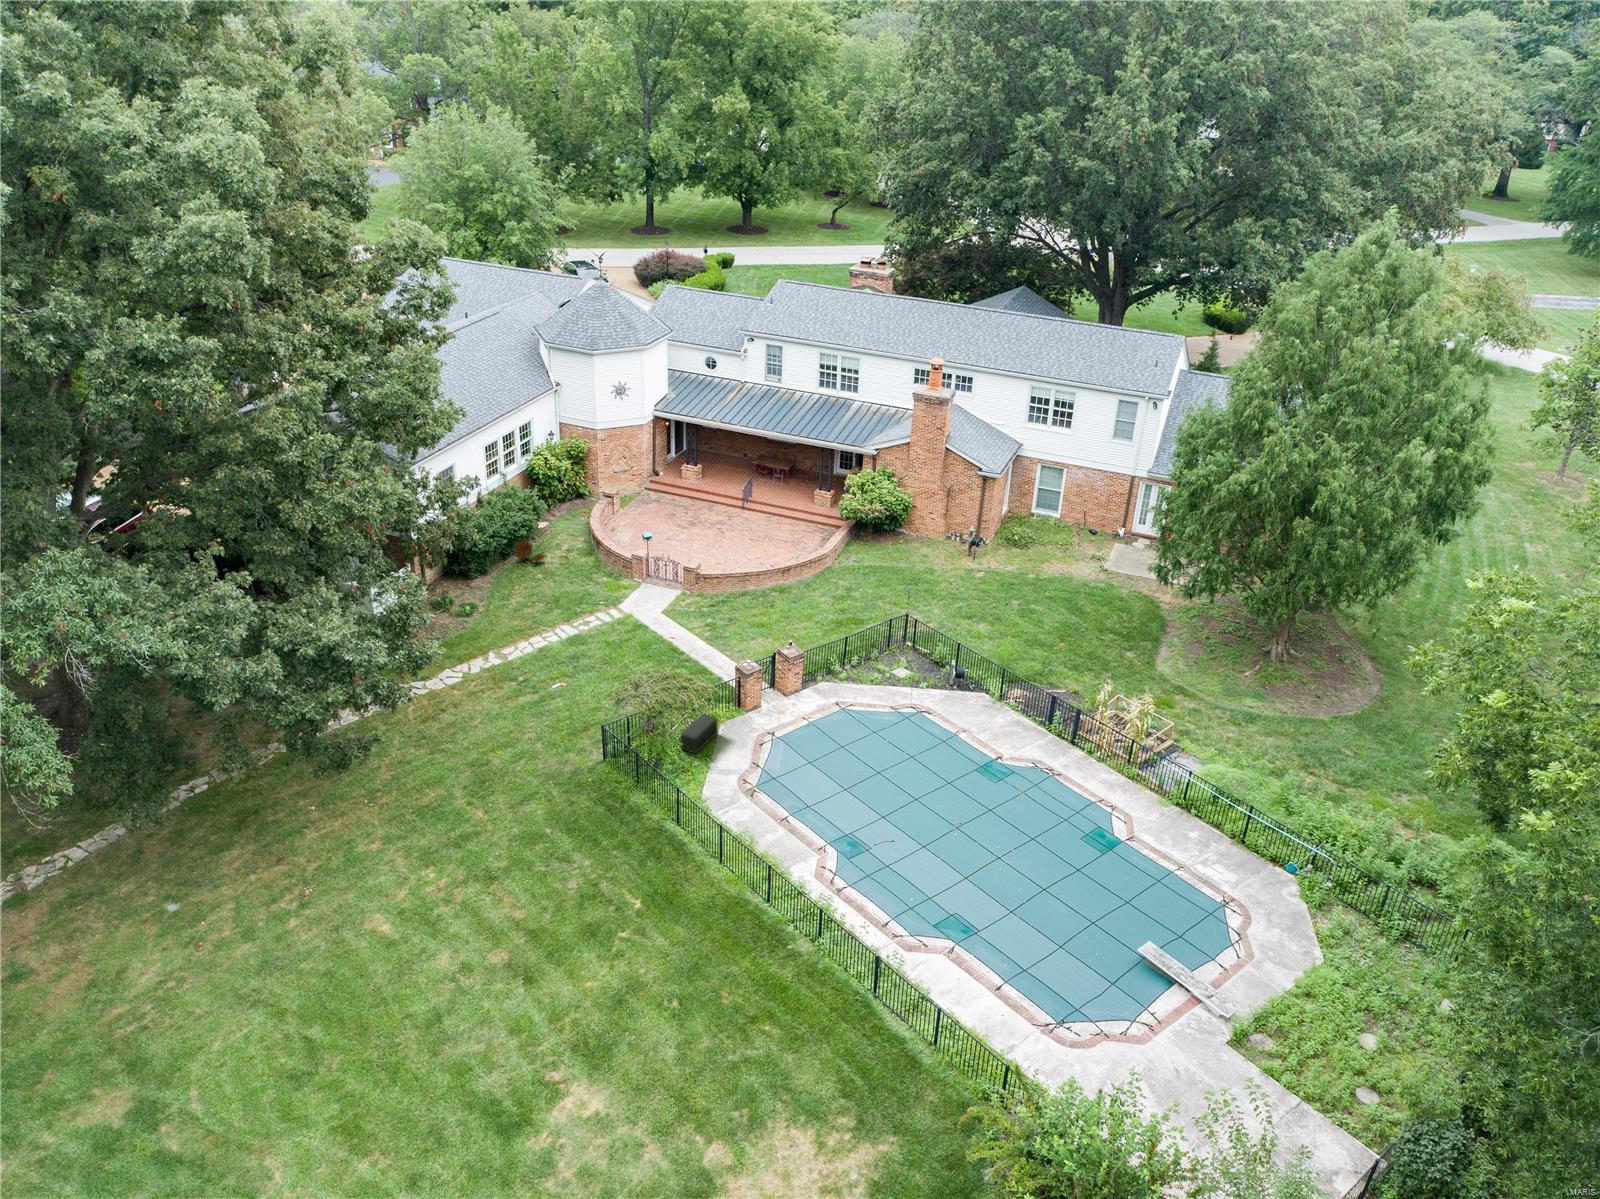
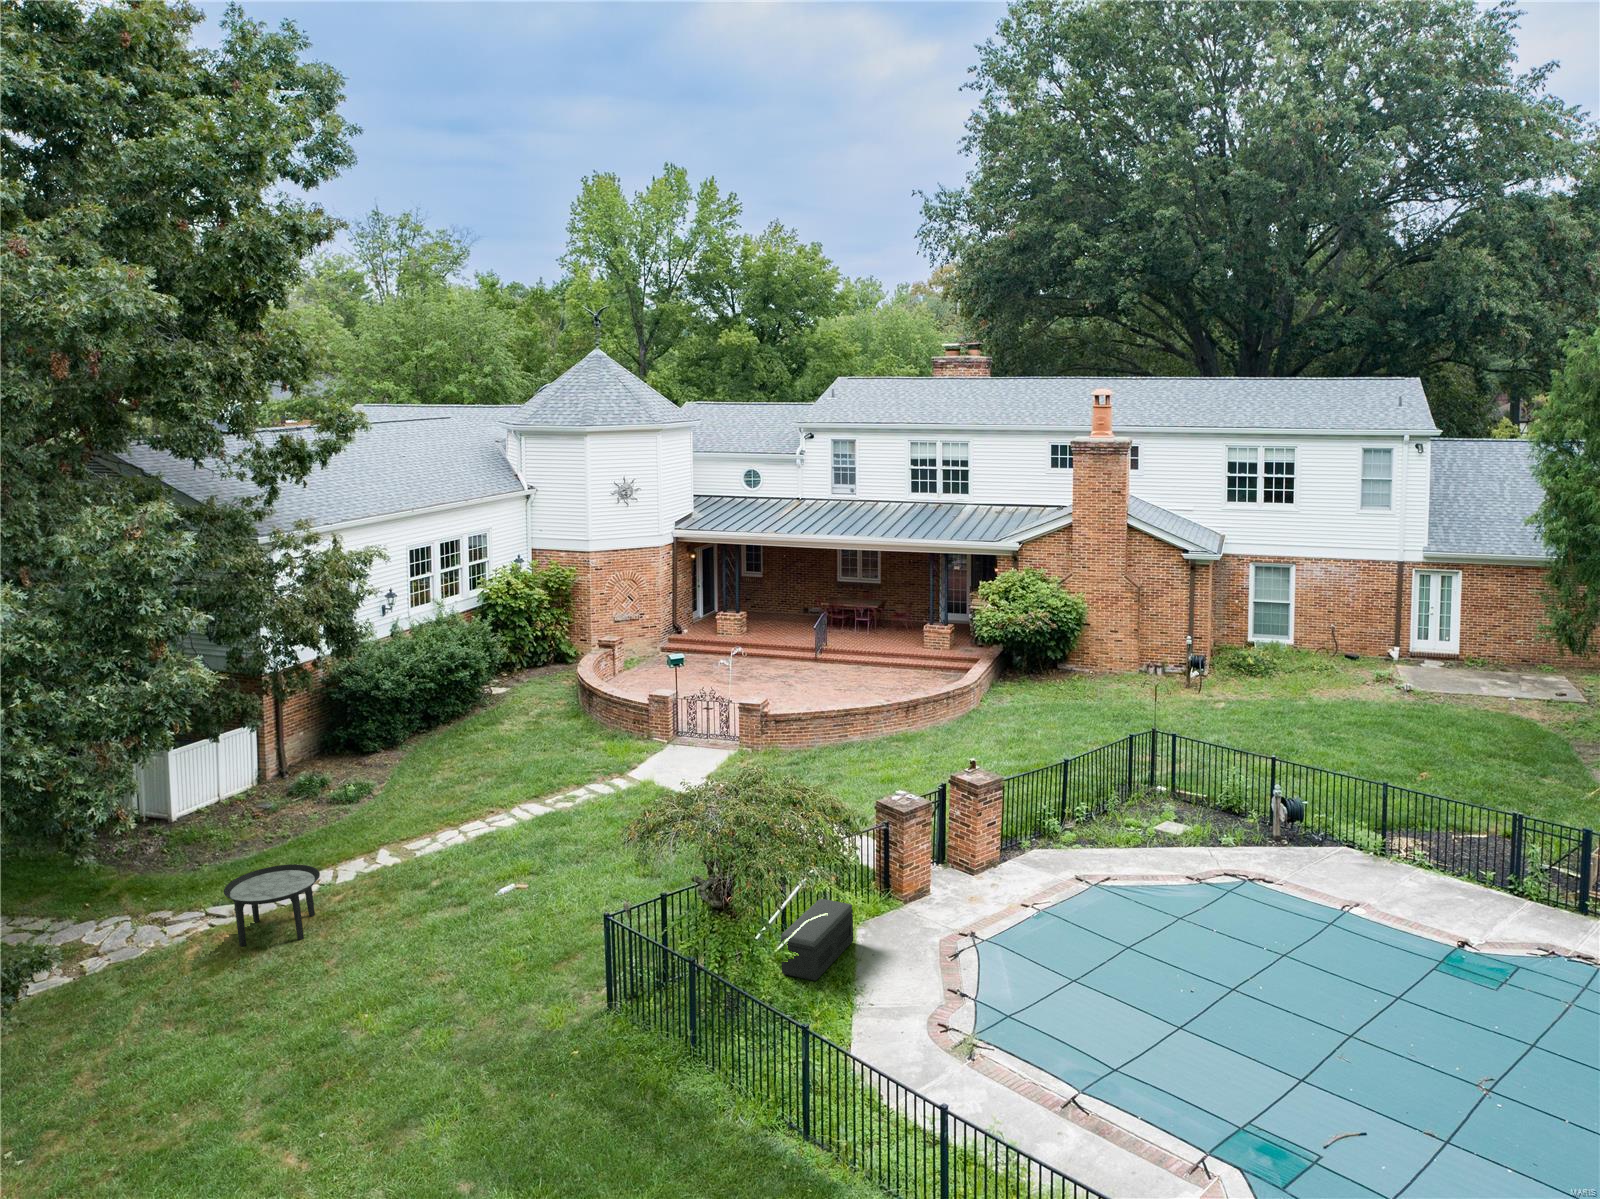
lounge chair: present [514,538,543,564] -> none [459,685,510,735]
round table: none [414,674,459,716] -> present [224,864,320,947]

